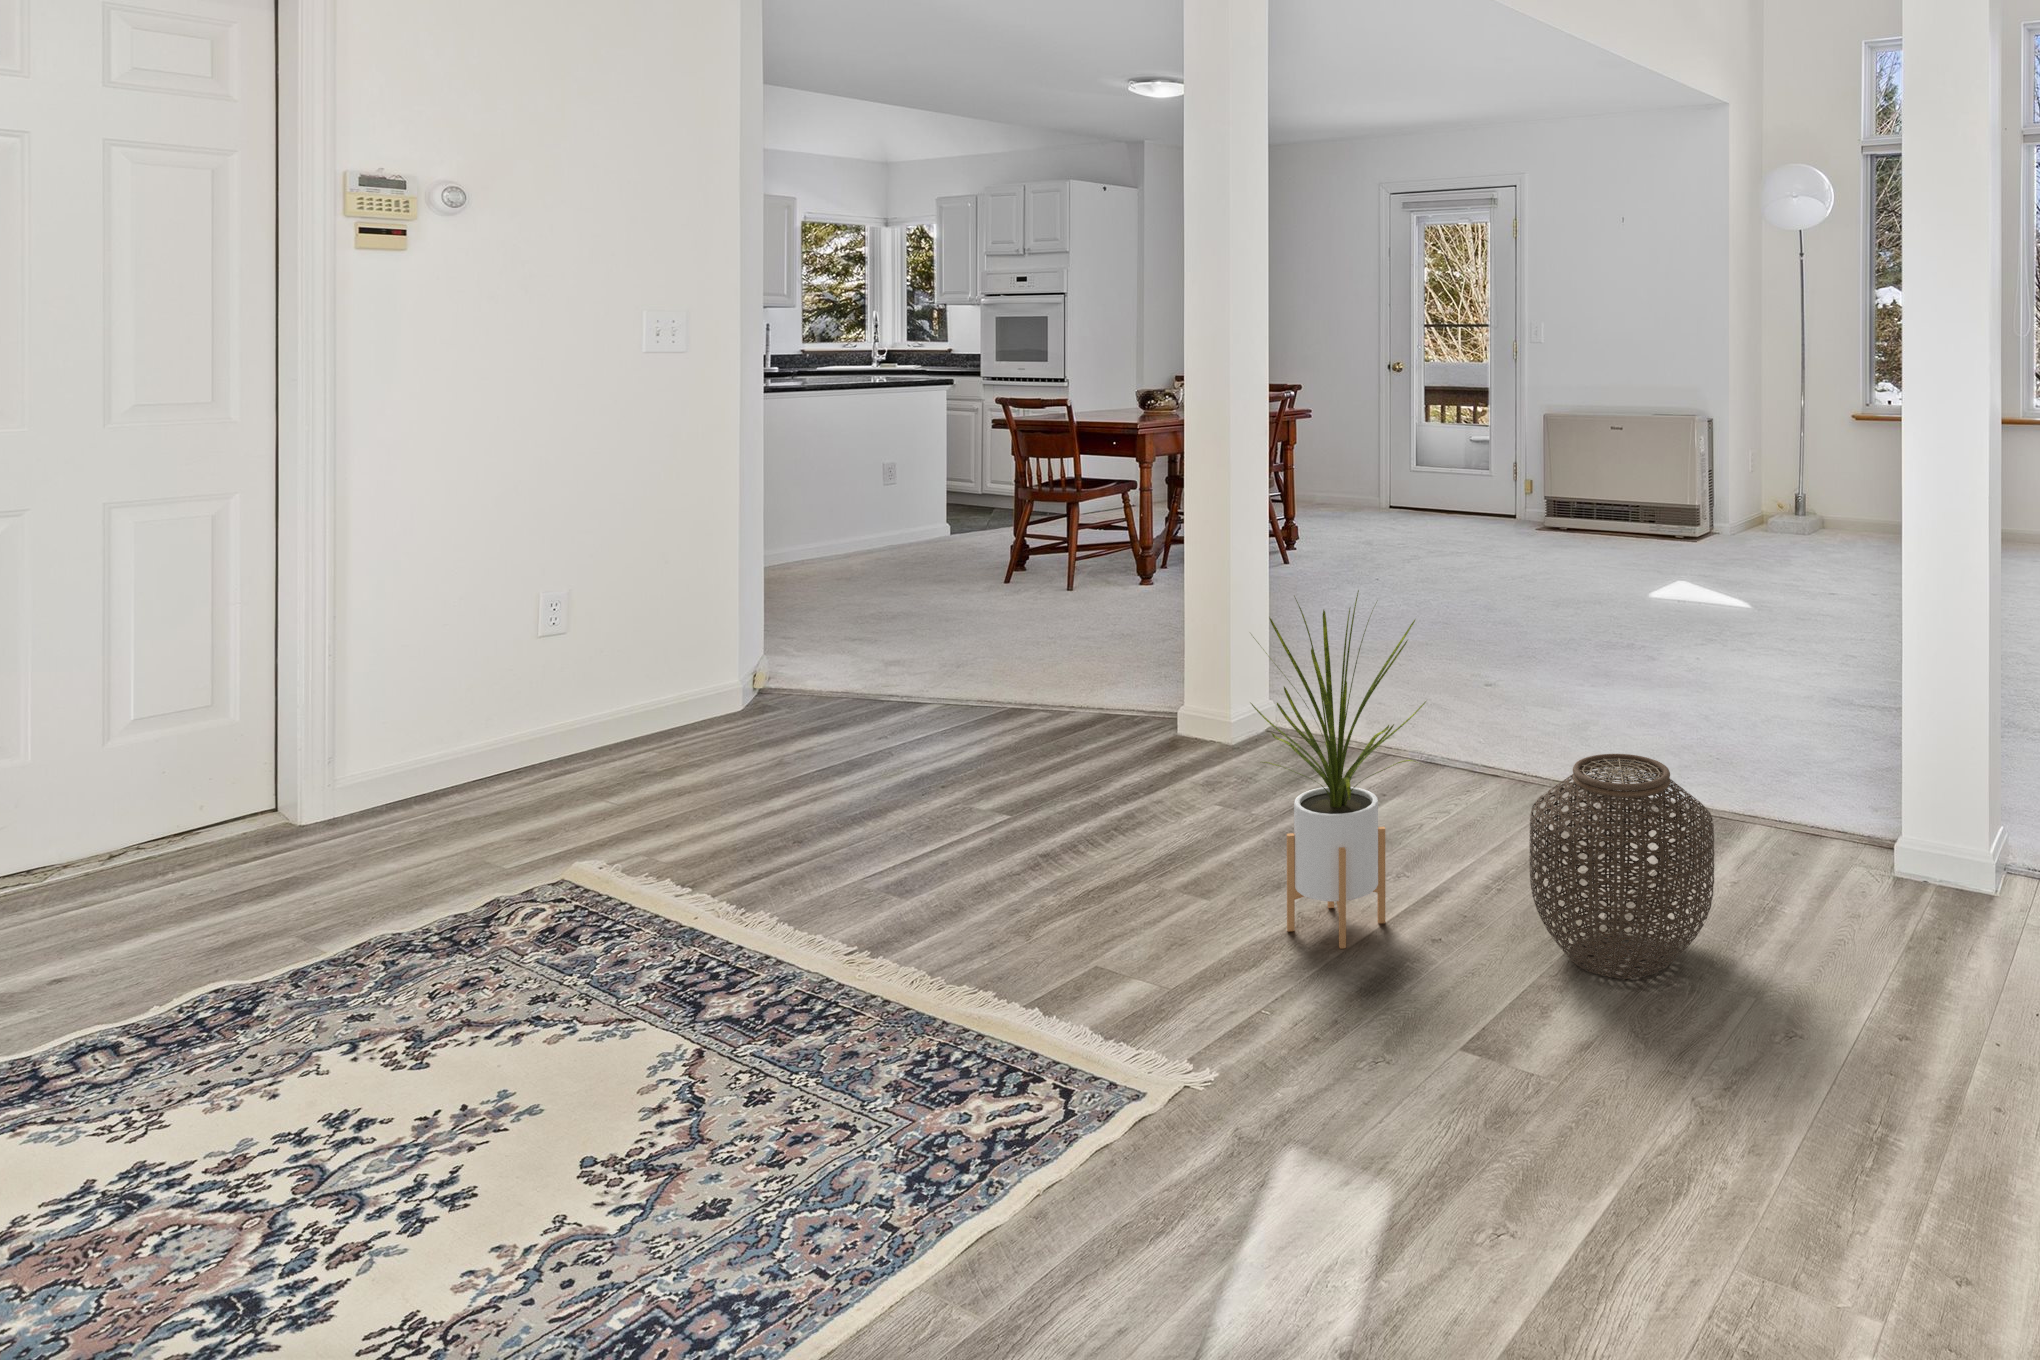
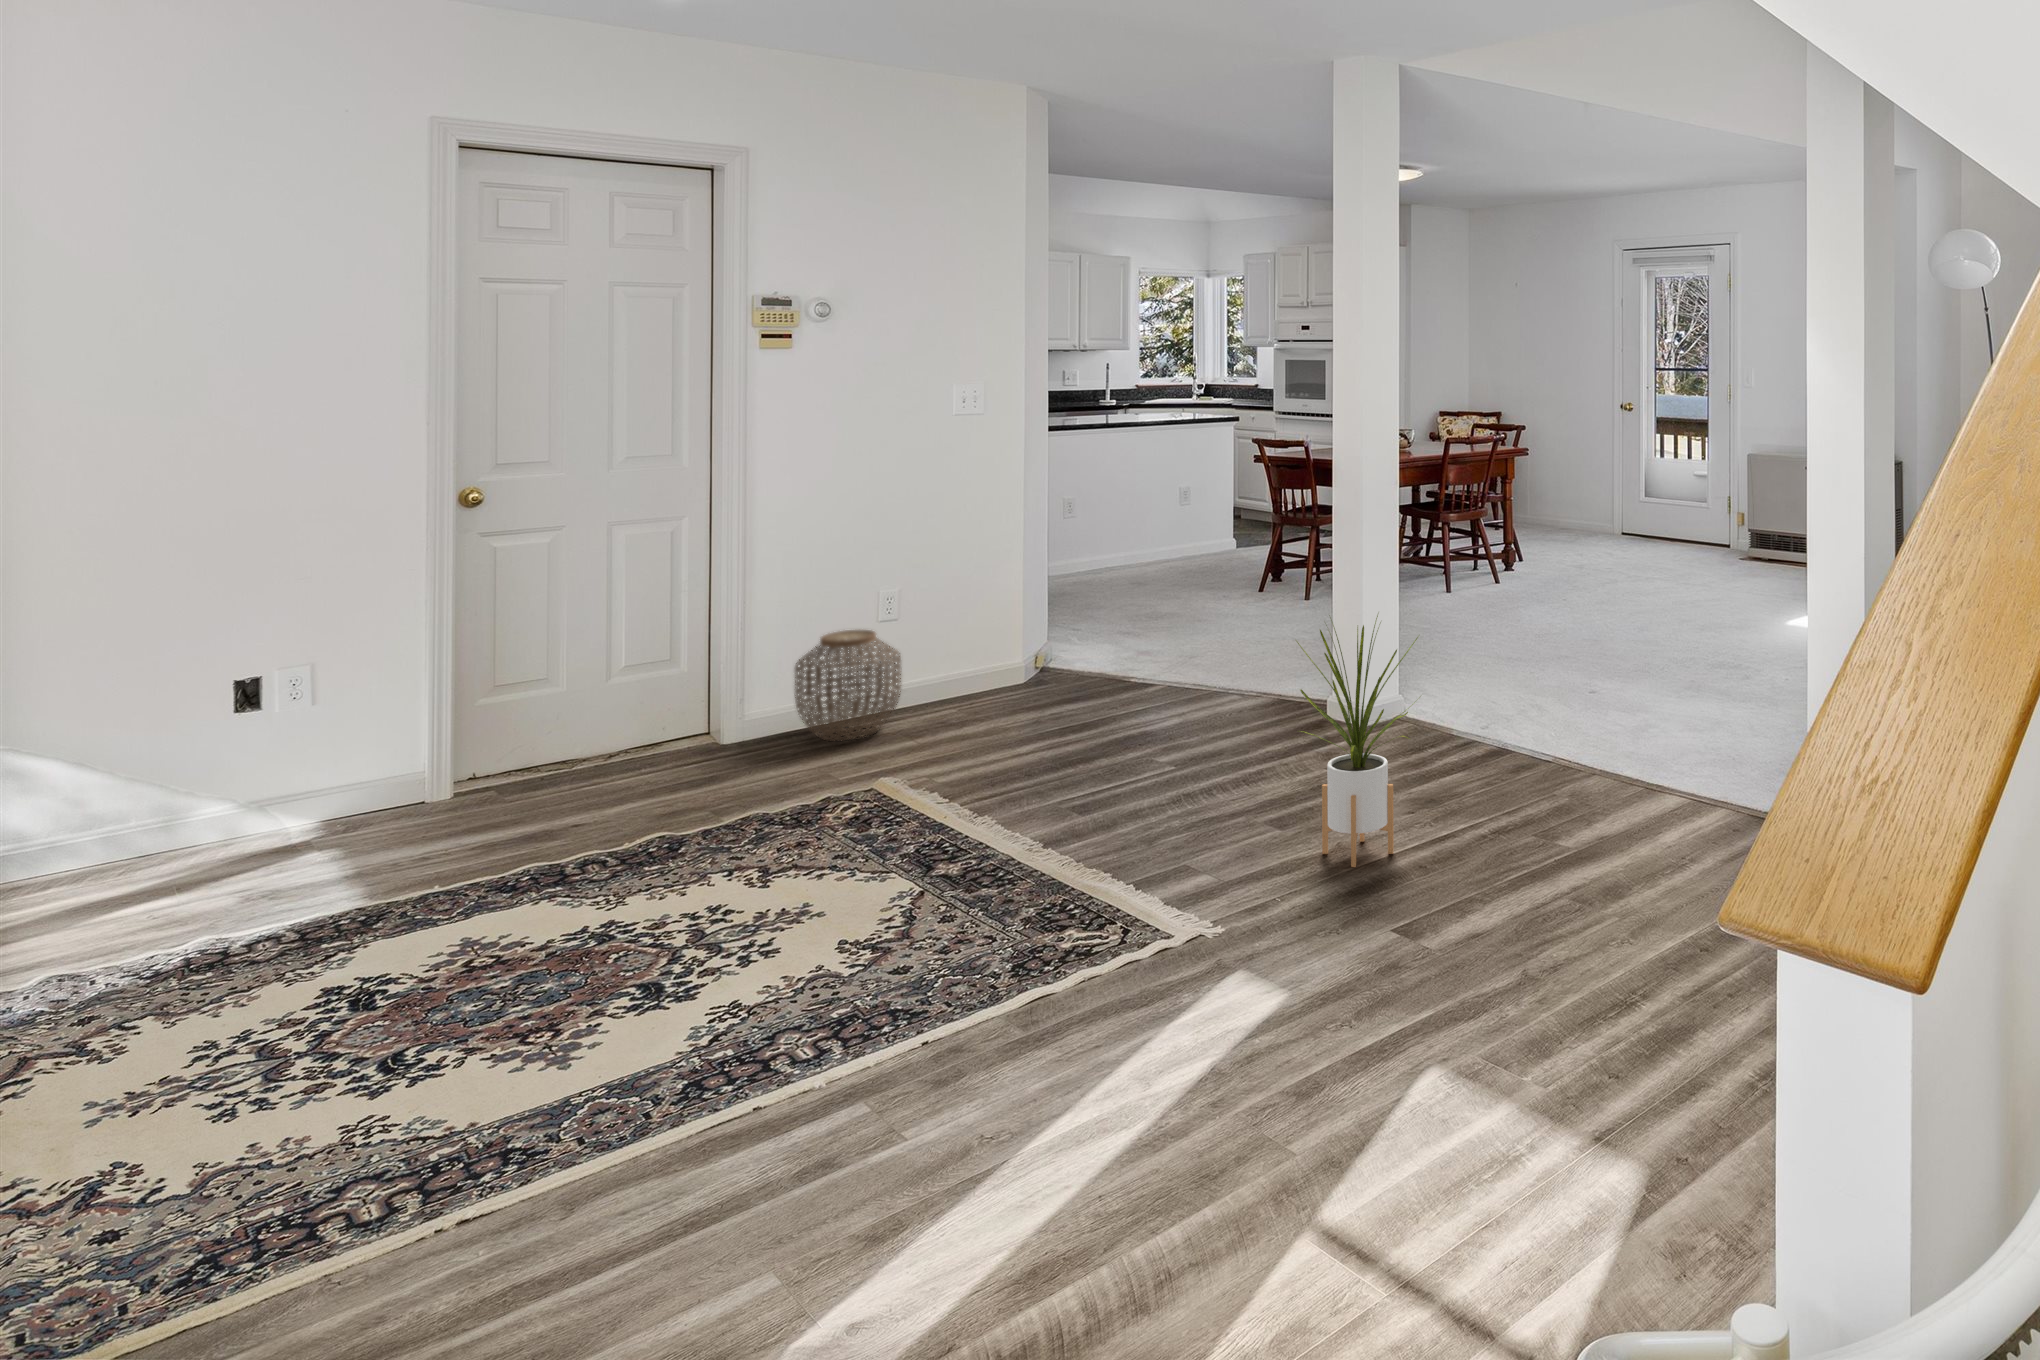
woven basket: present [1530,754,1714,979] -> present [794,630,901,741]

